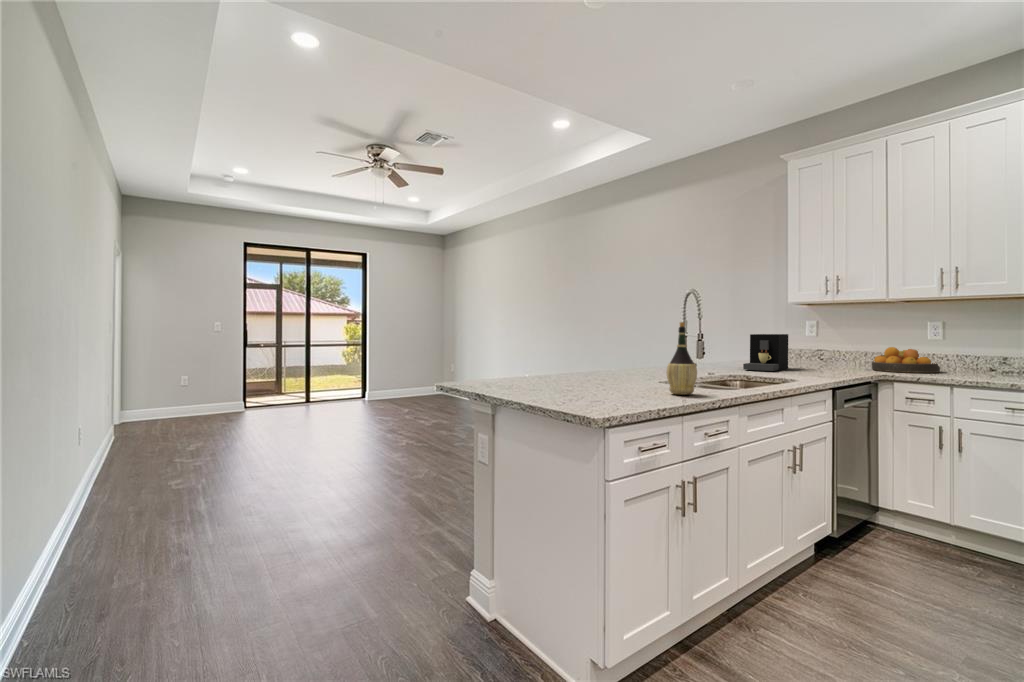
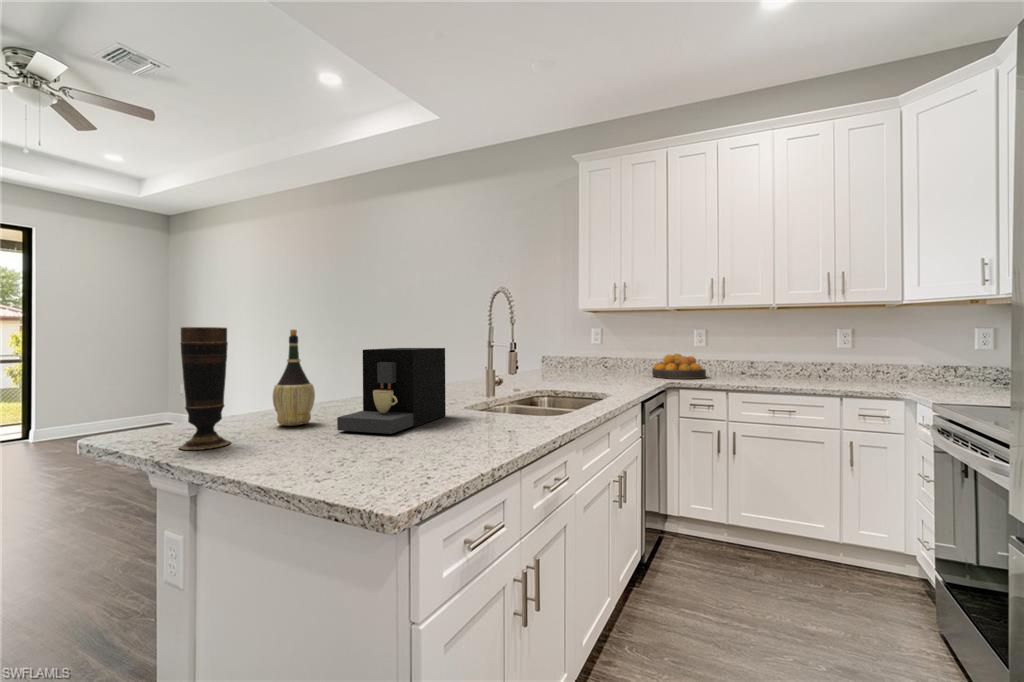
vase: none [483,322,509,391] -> present [179,327,231,450]
wine bottle: present [666,322,697,395] -> present [273,330,315,426]
coffee maker: present [743,334,788,371] -> present [337,348,446,434]

